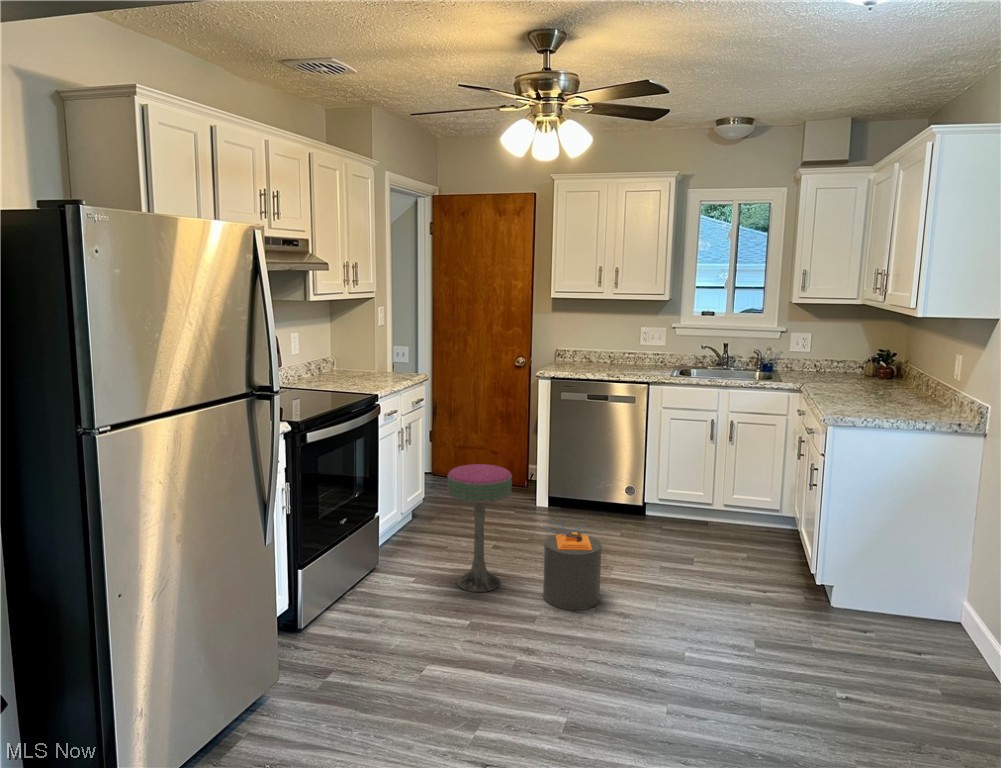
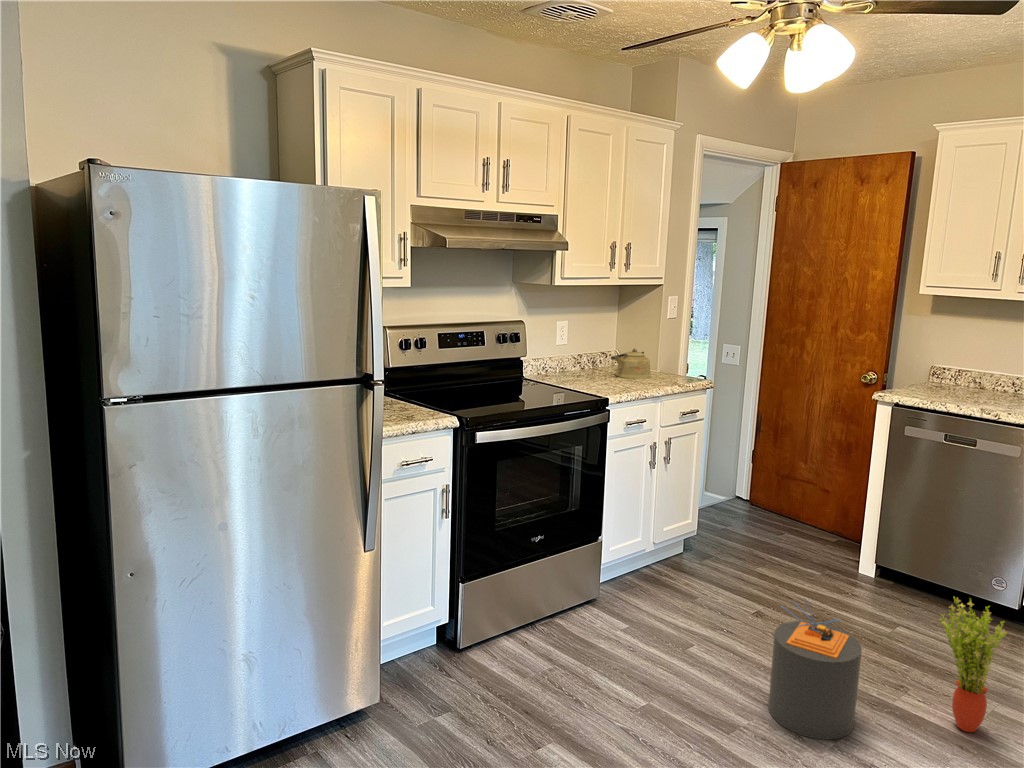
kettle: none [345,355,380,380] -> present [611,348,651,379]
bar stool: present [447,464,512,592] -> none [664,501,751,670]
potted plant: none [634,494,673,580] -> present [940,597,1007,732]

